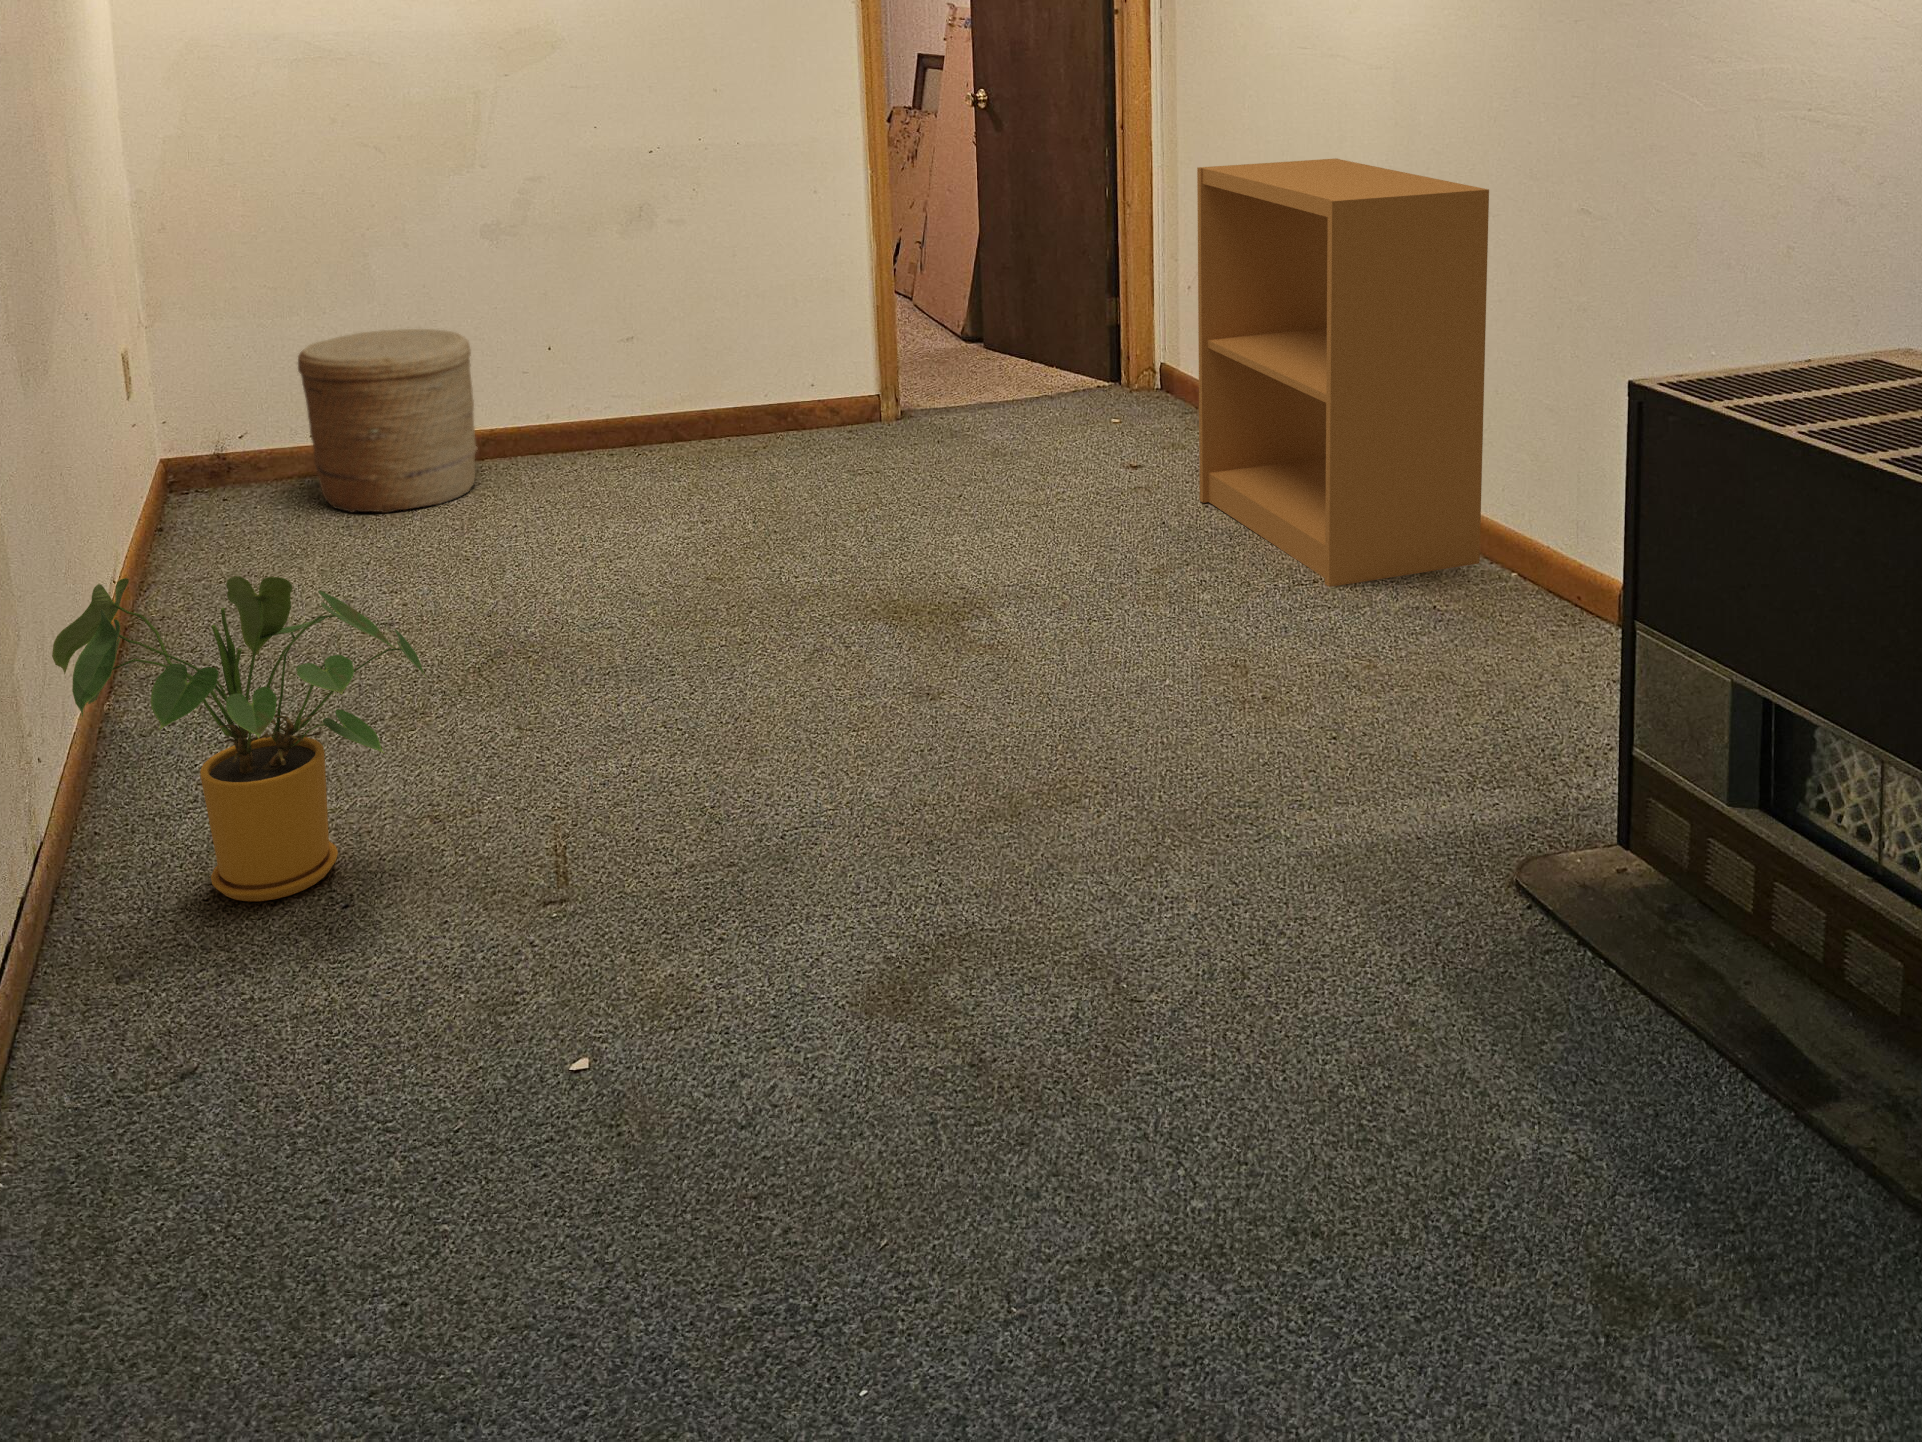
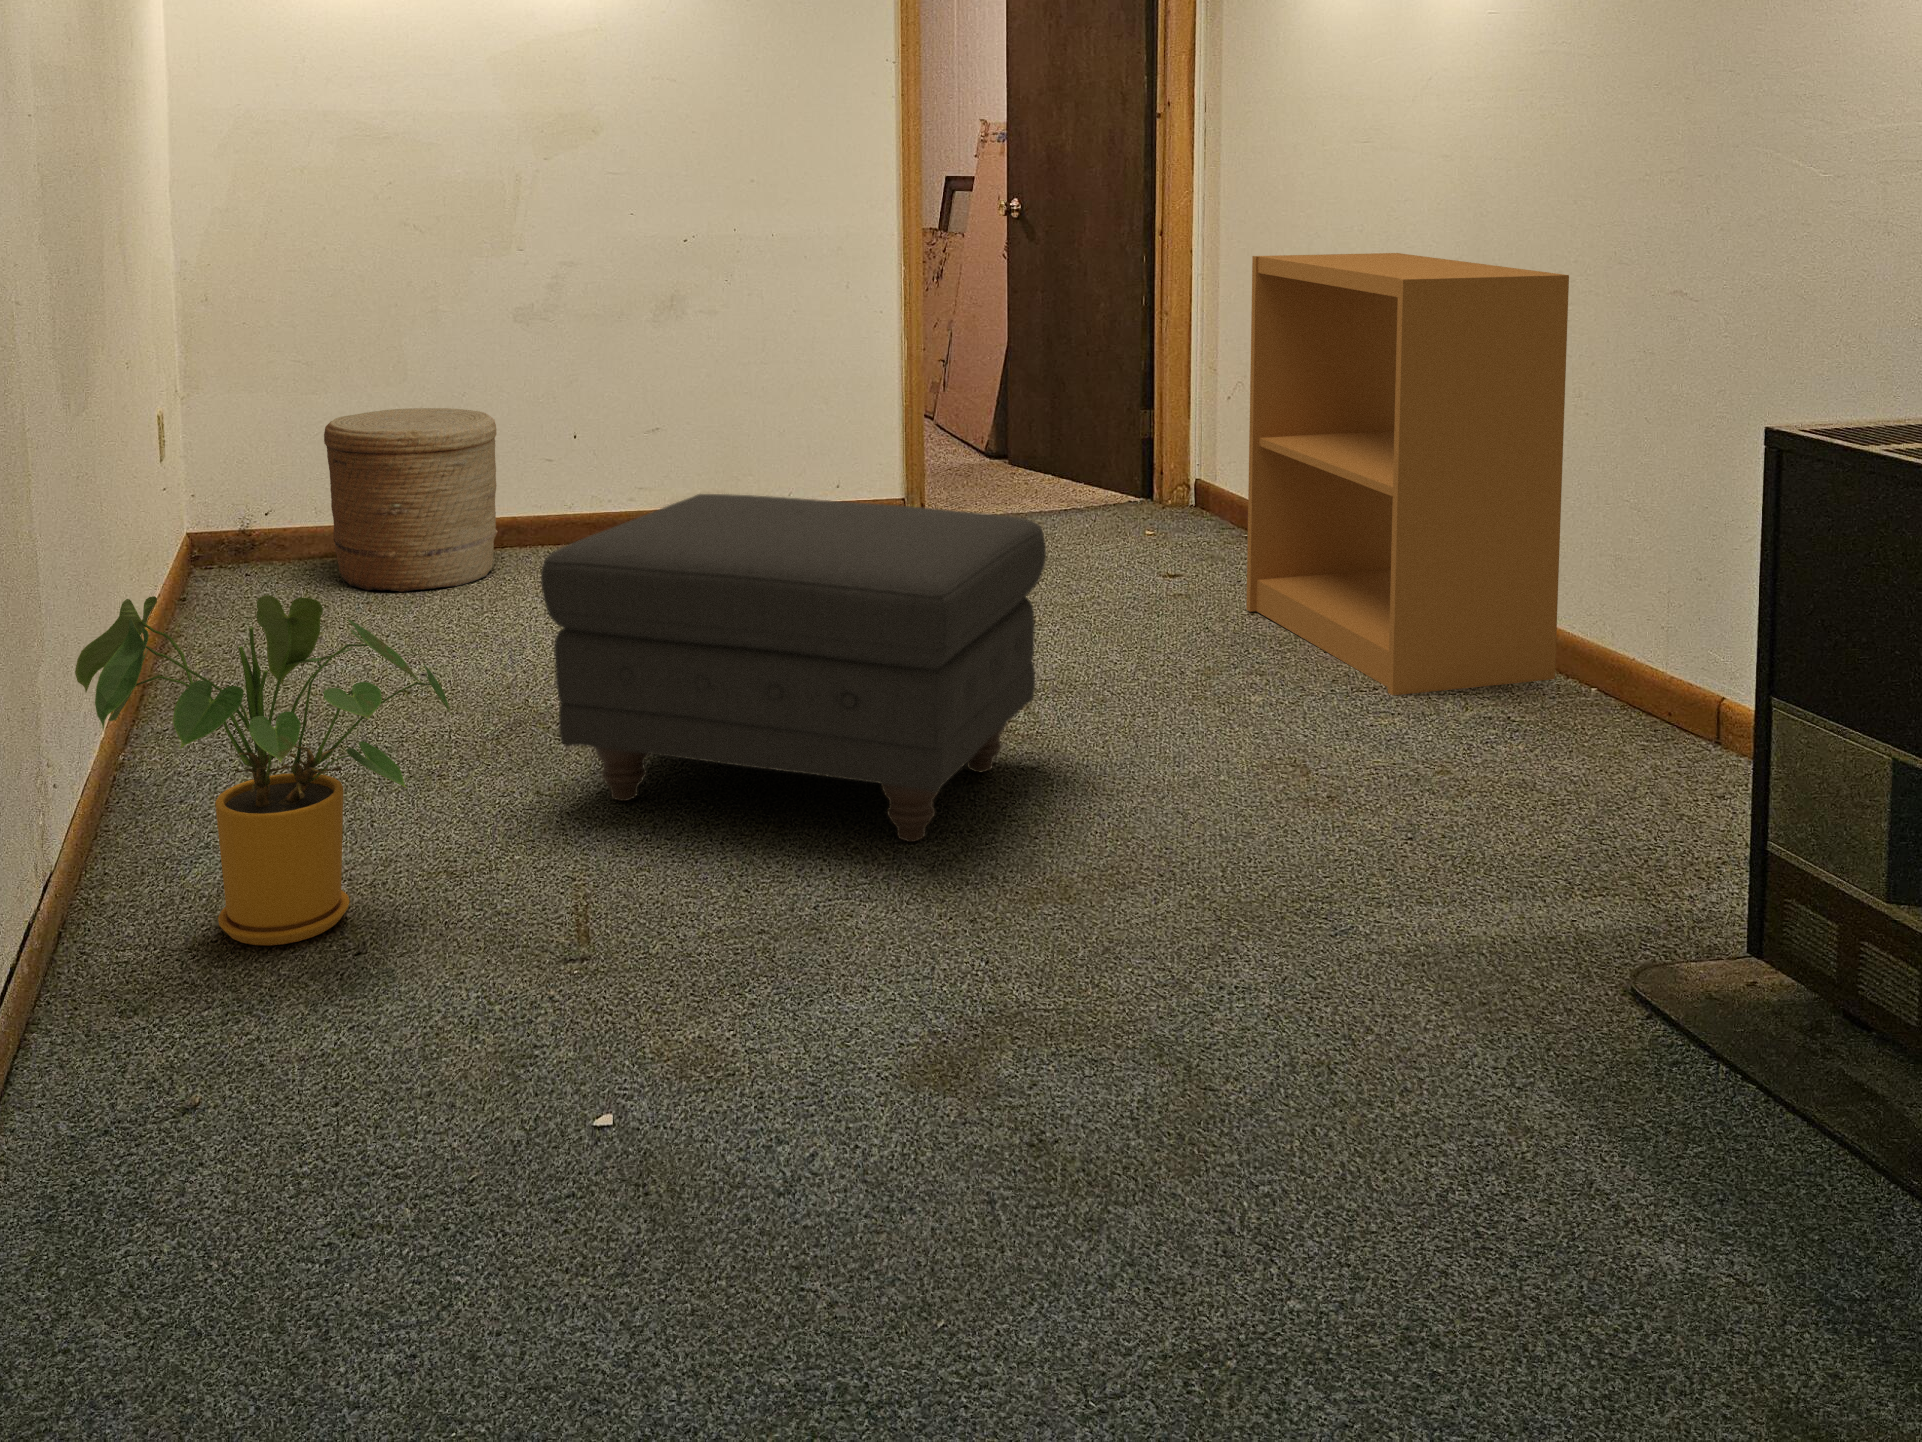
ottoman: none [509,431,996,762] -> present [541,494,1046,842]

